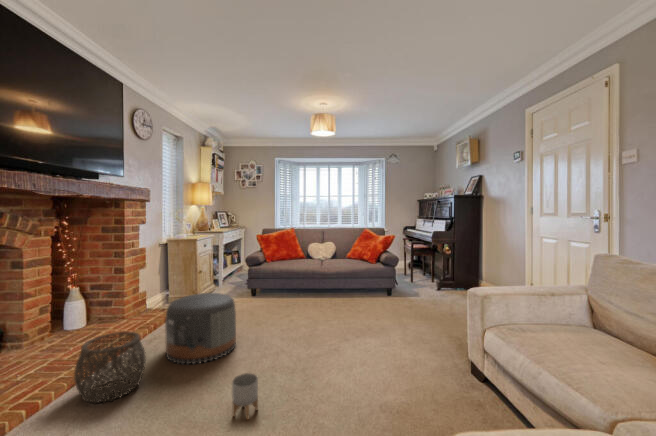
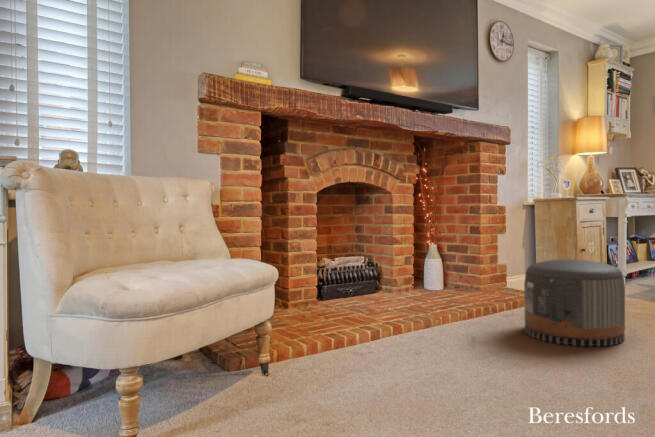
woven basket: present [74,332,146,403] -> none [432,282,500,347]
planter: present [232,373,258,420] -> none [599,344,638,401]

